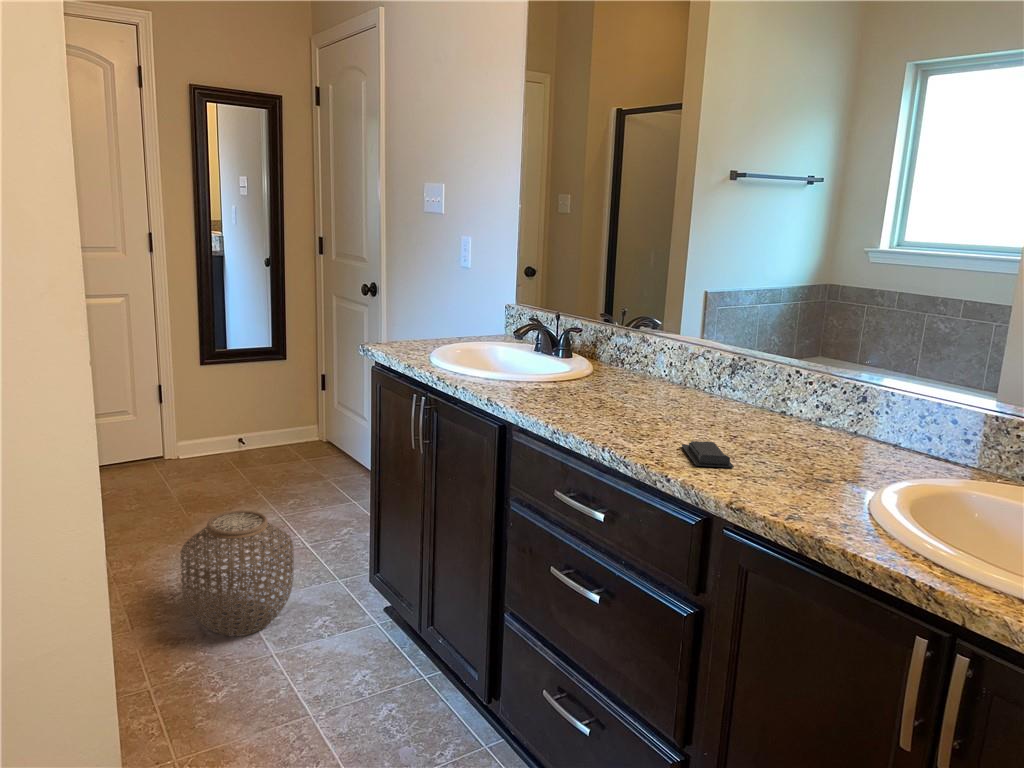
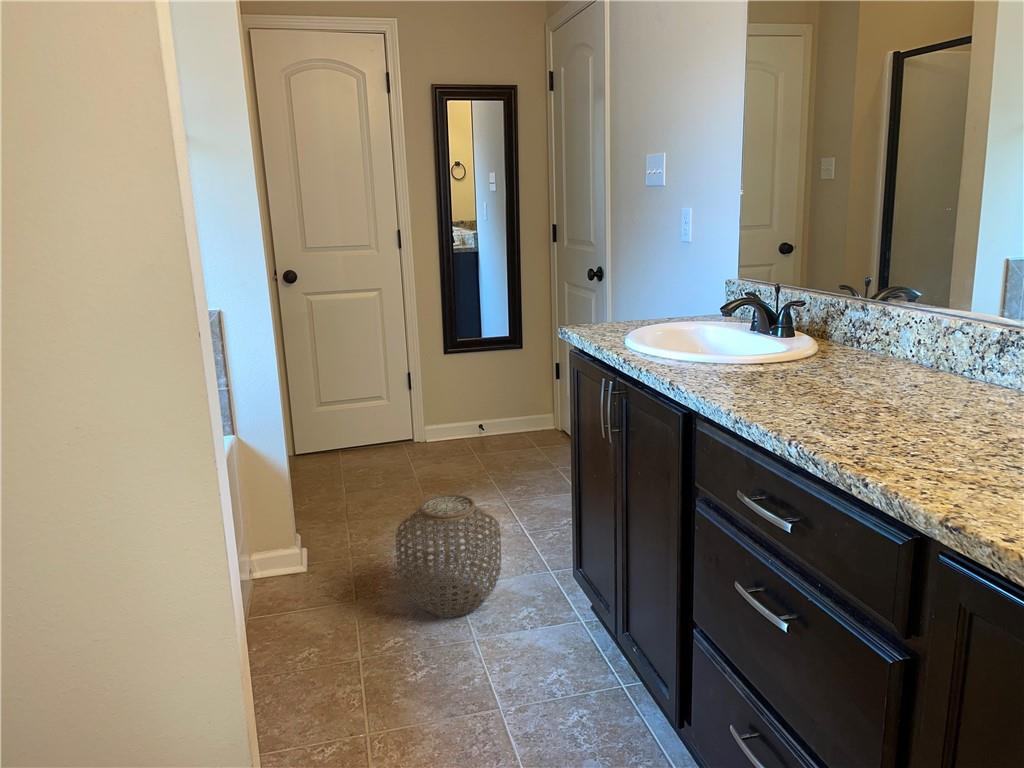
soap bar: present [682,441,734,468] -> none [900,435,969,472]

